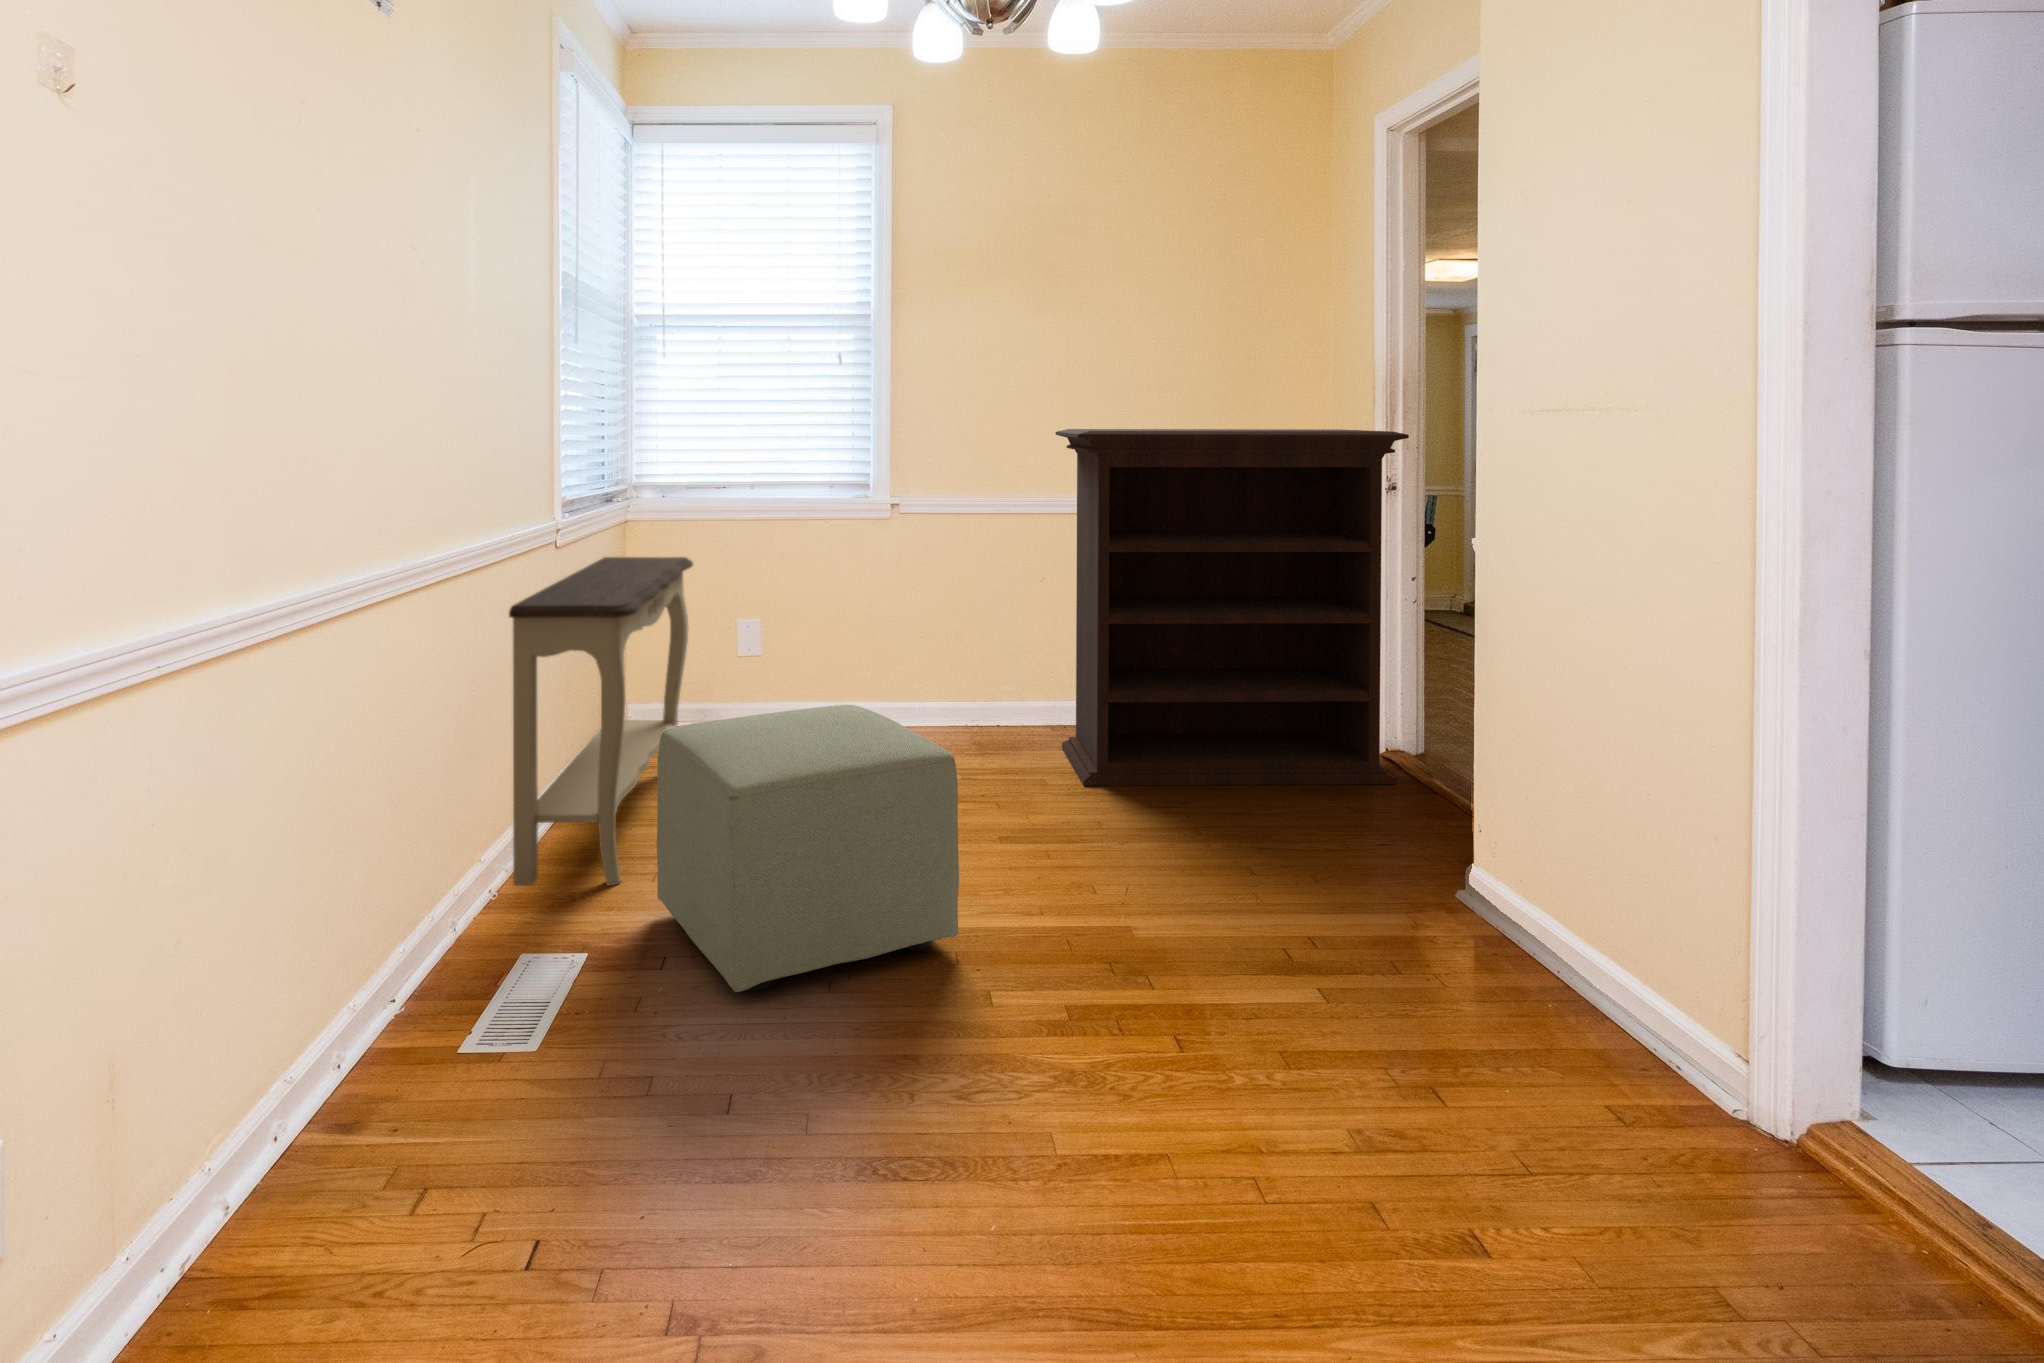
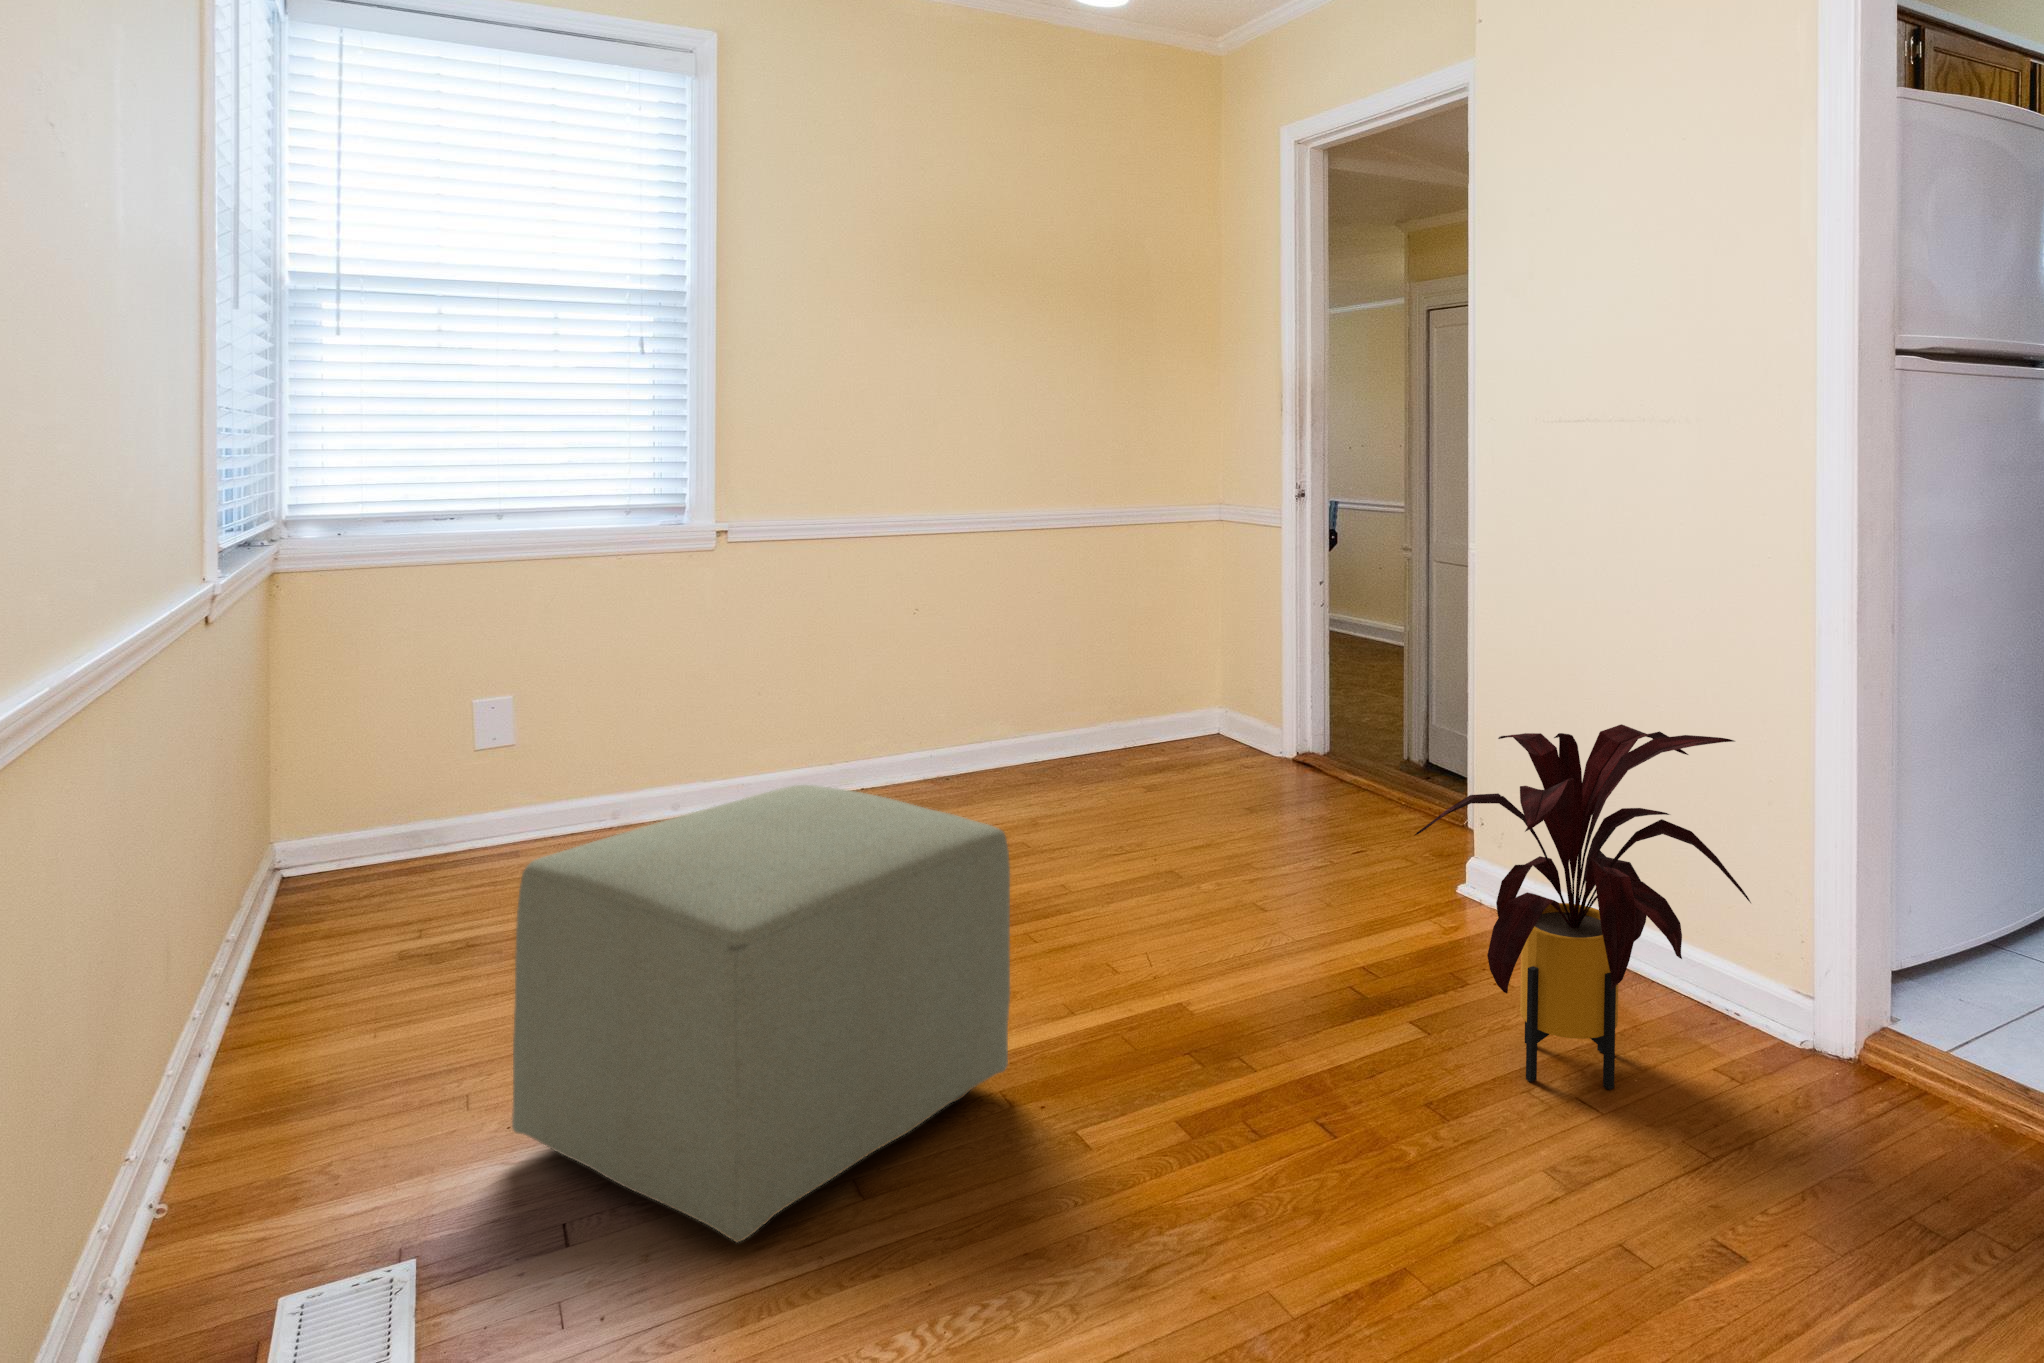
bookshelf: present [1055,429,1409,786] -> none [964,419,1346,846]
console table: present [509,557,693,886] -> none [187,600,452,1182]
house plant: none [1297,739,1629,1089] -> present [1415,724,1751,1090]

